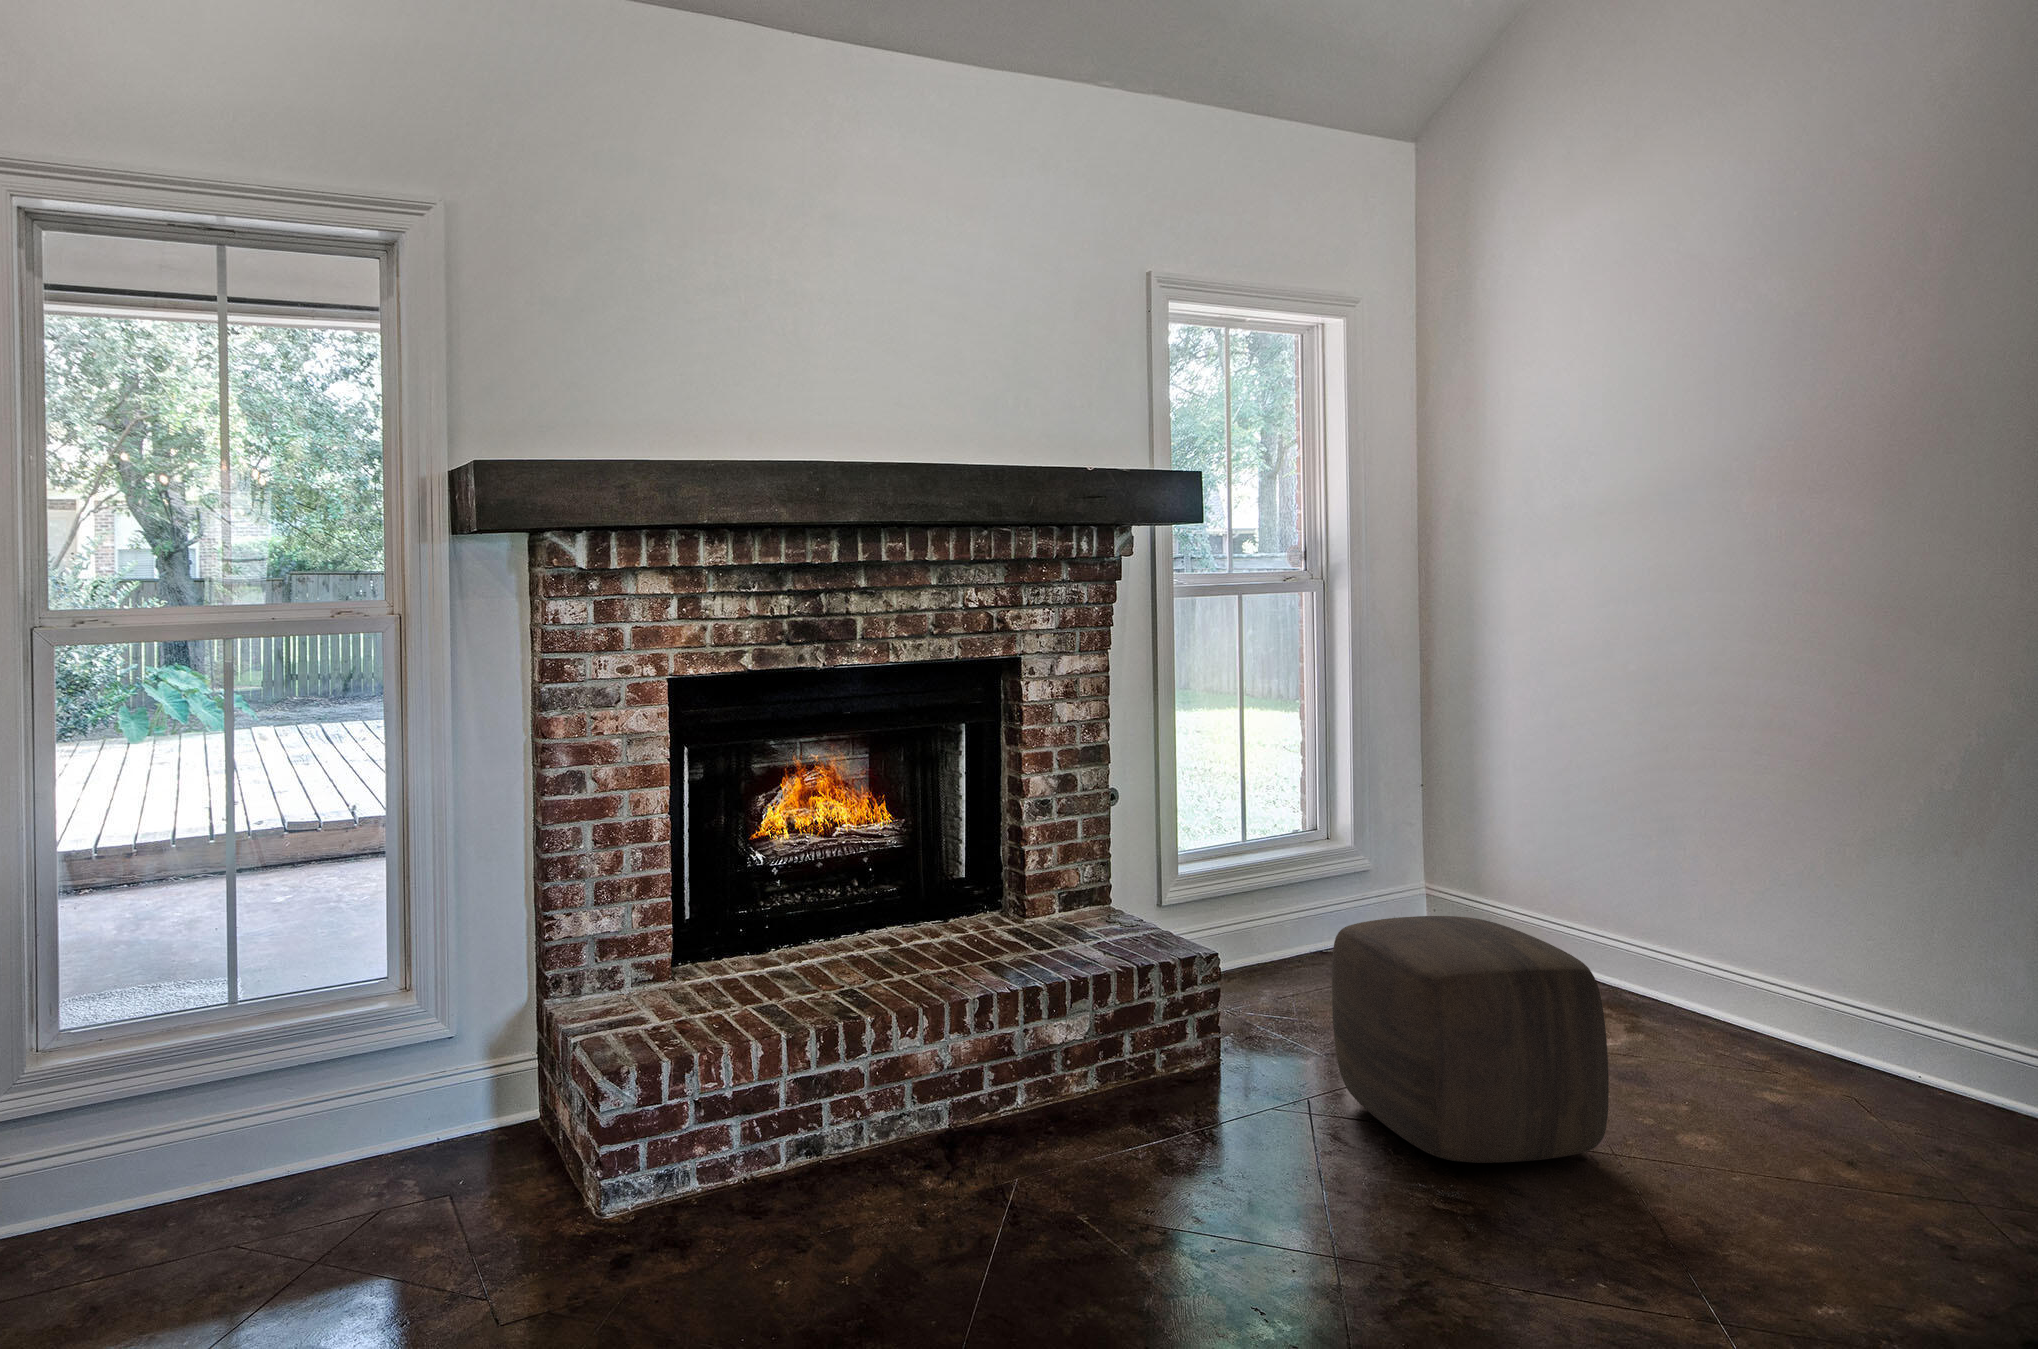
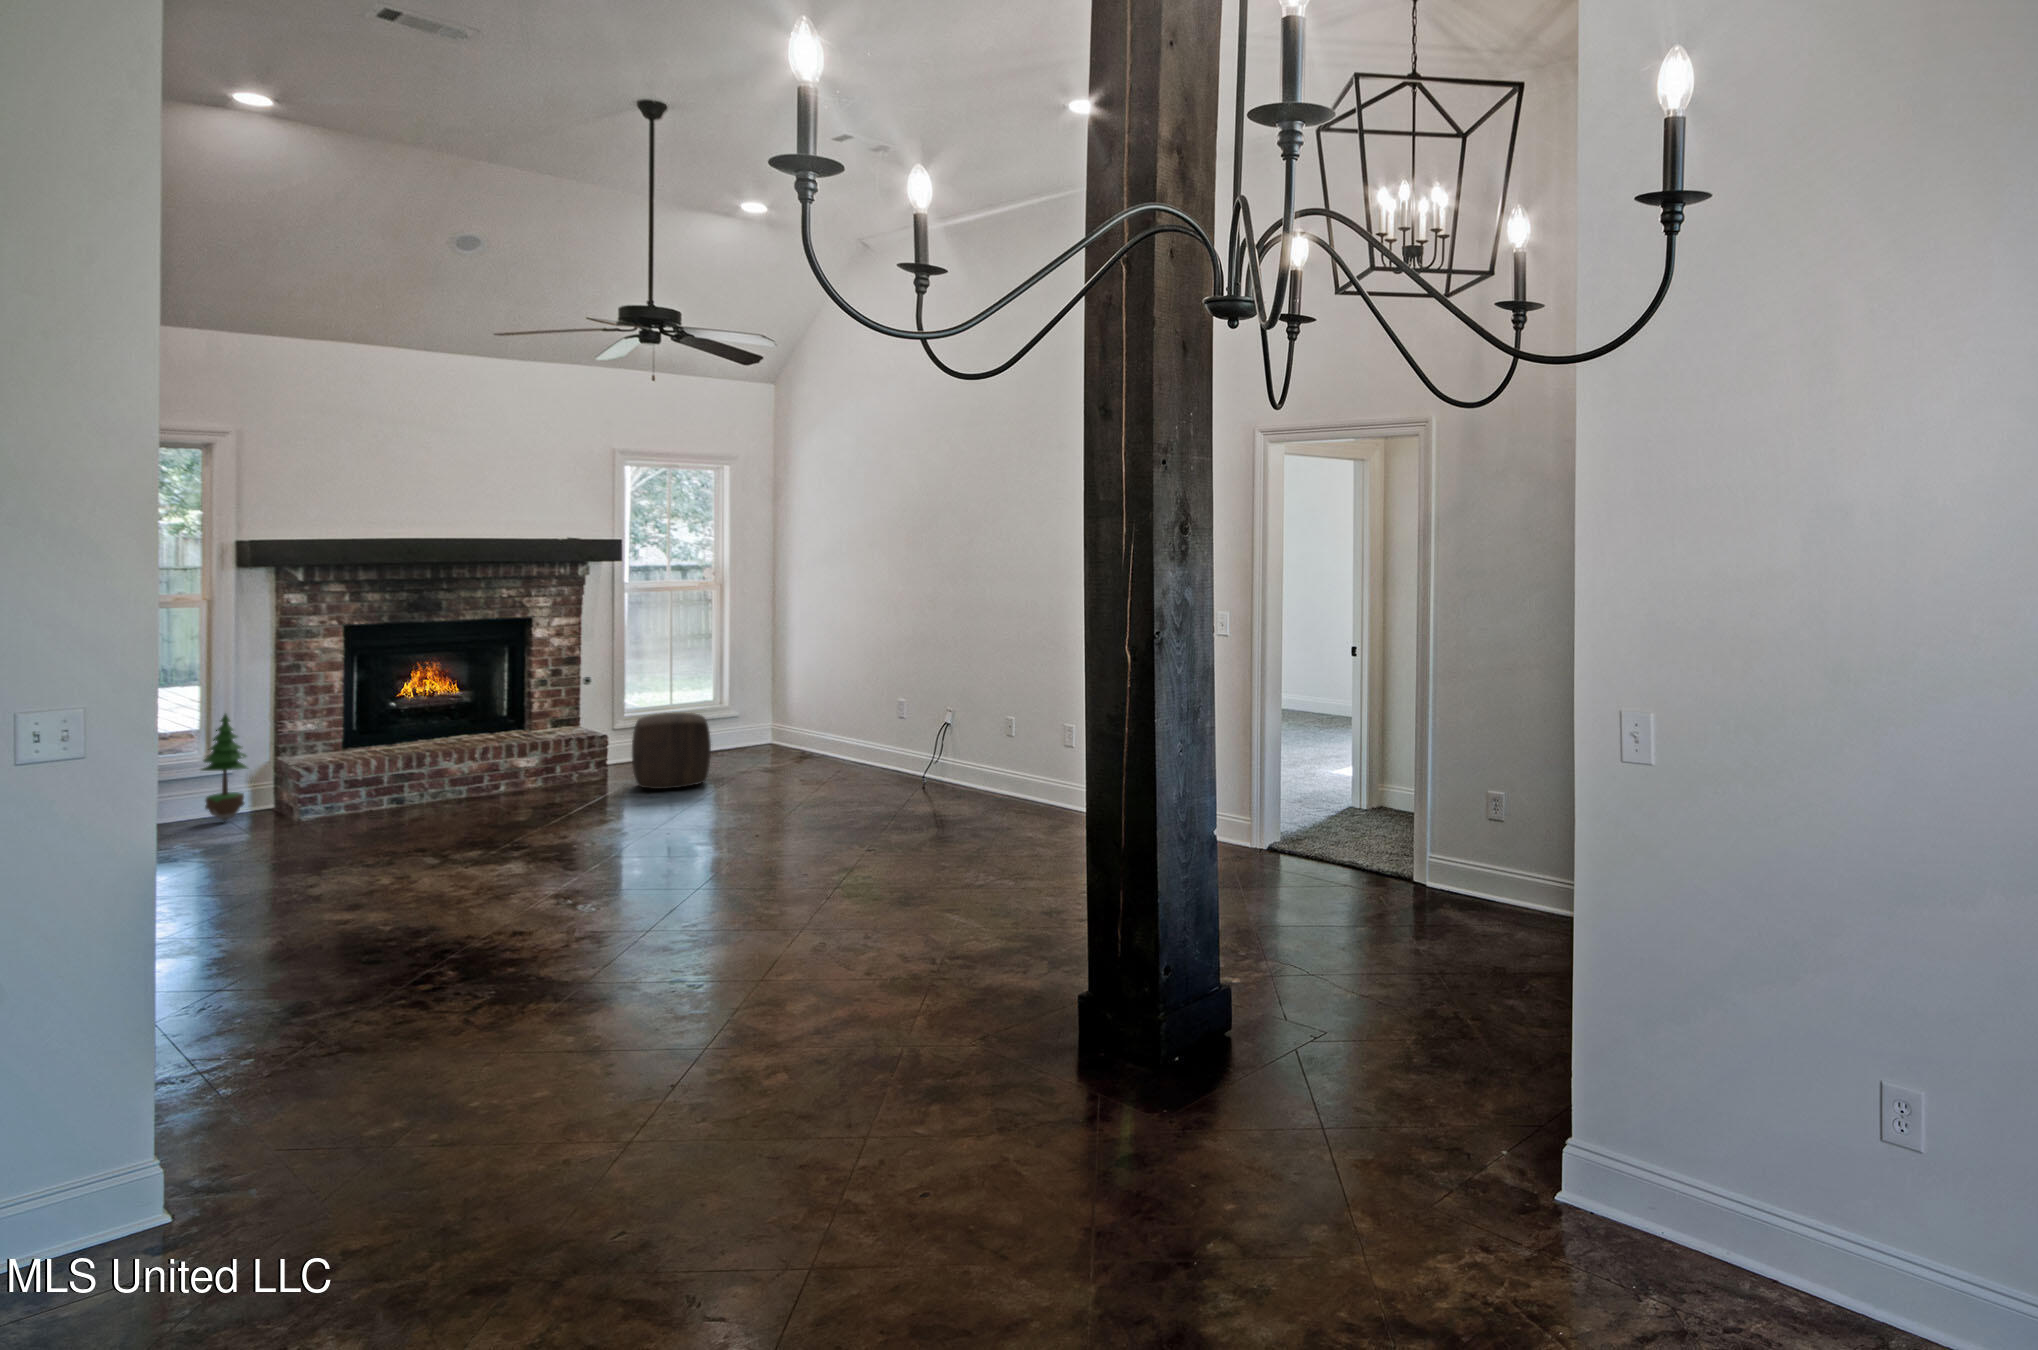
potted tree: none [369,912,479,1212] -> present [202,714,248,821]

